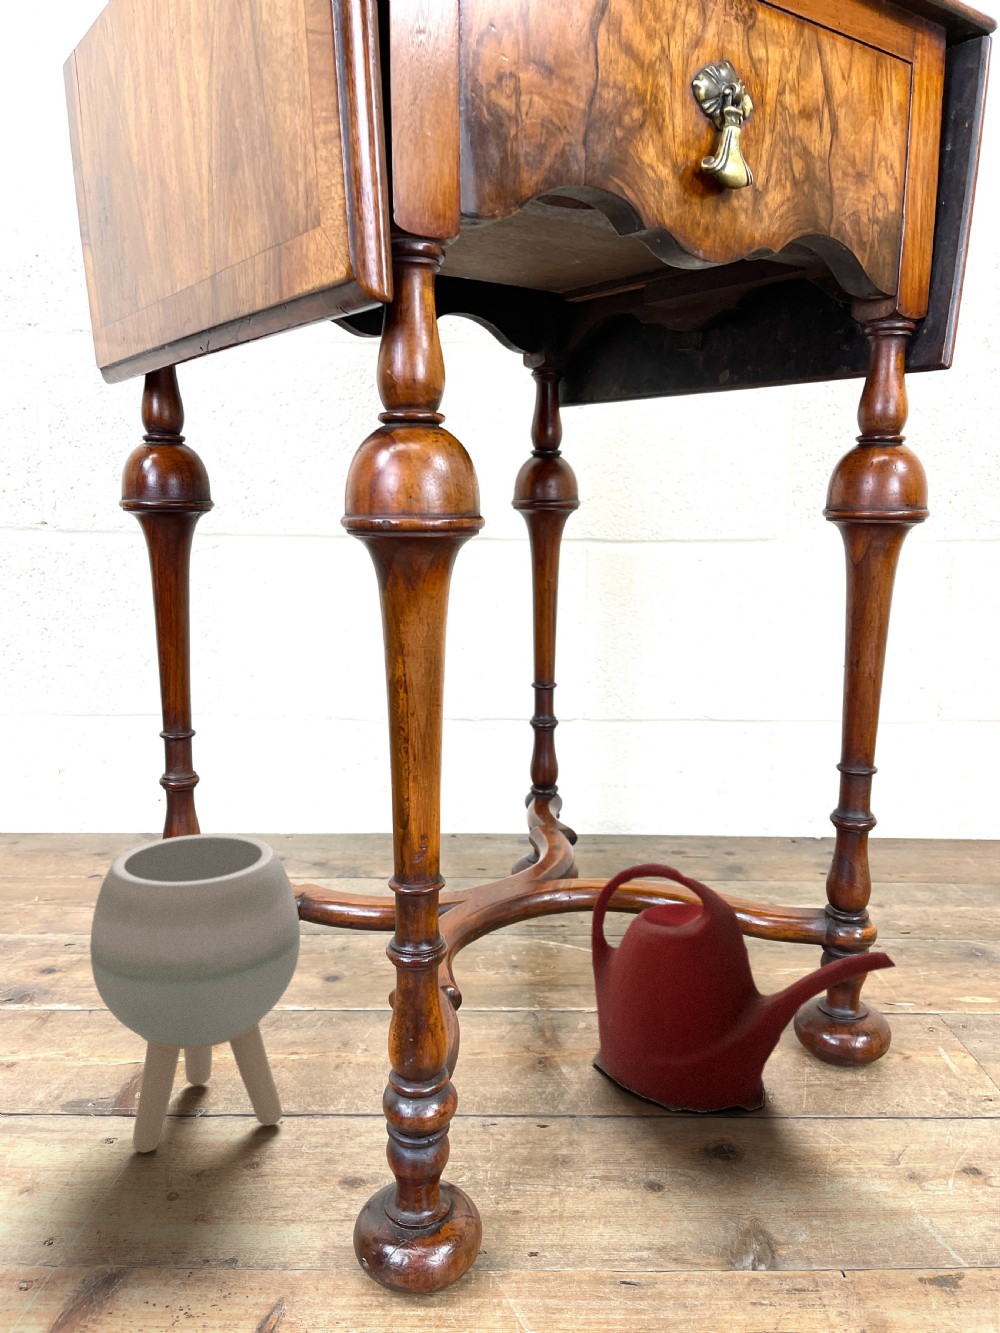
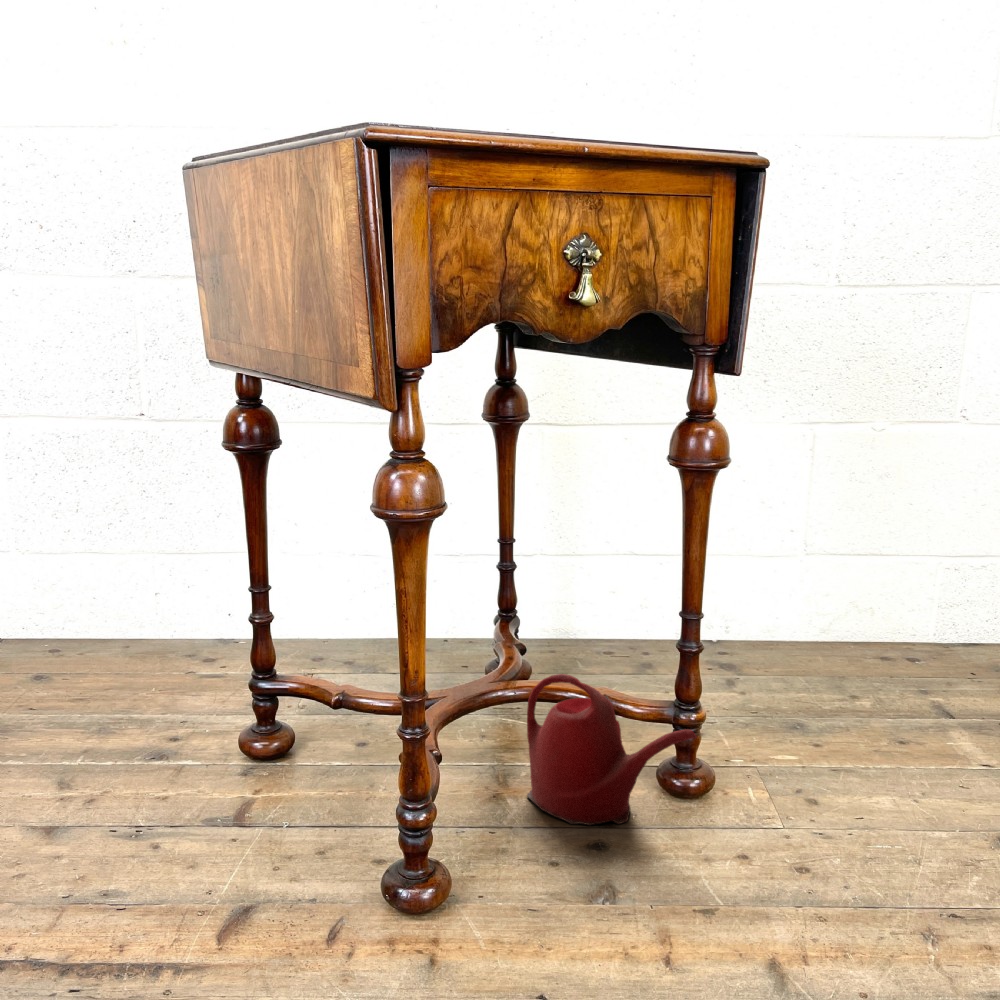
planter: present [90,834,300,1153] -> none [223,658,345,847]

